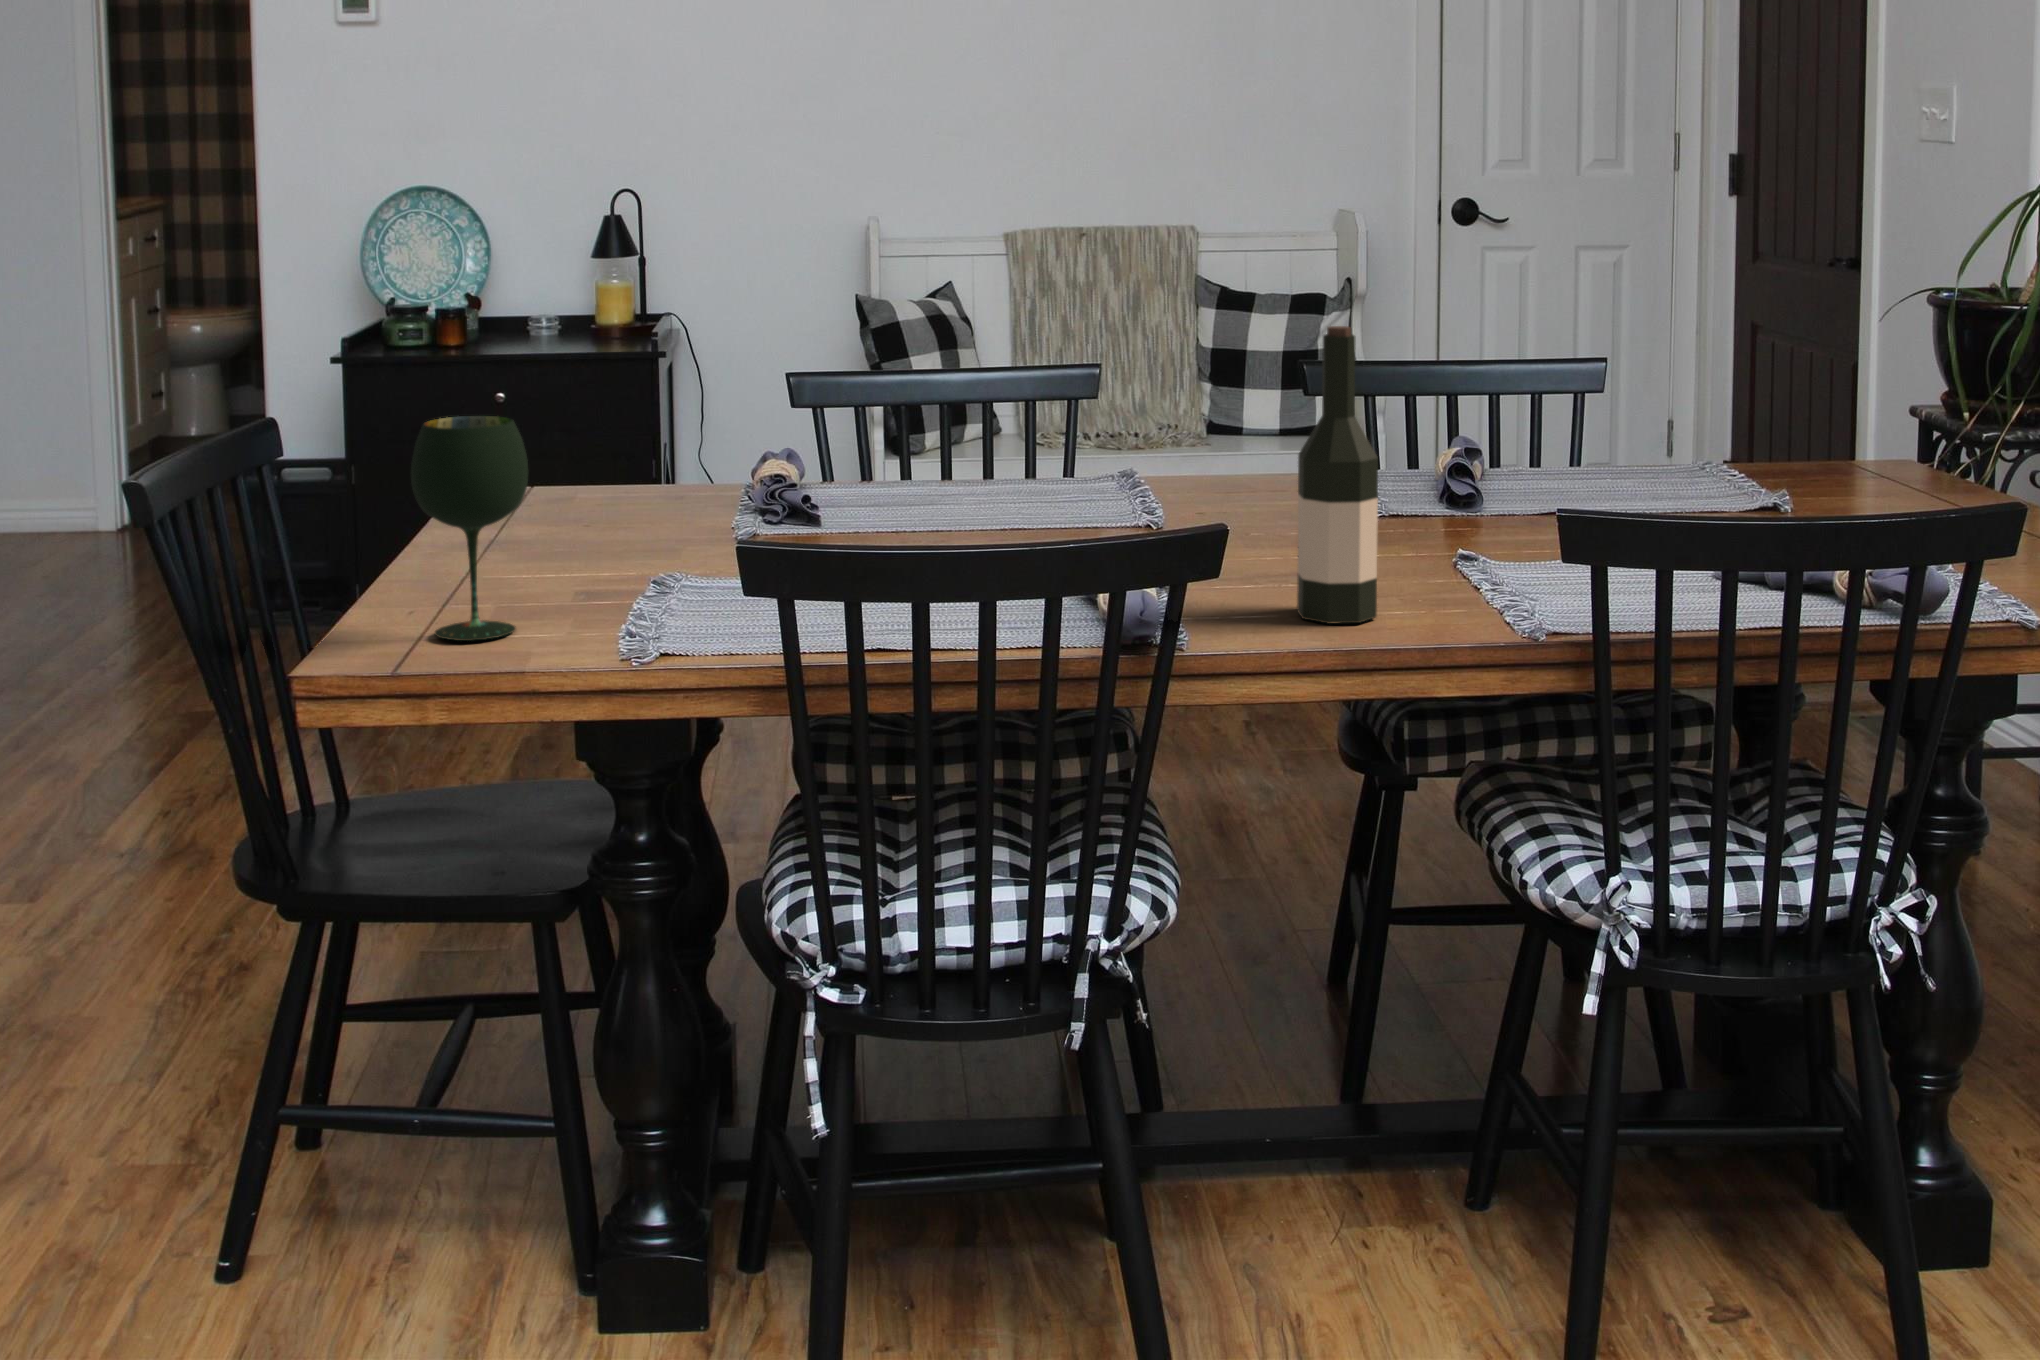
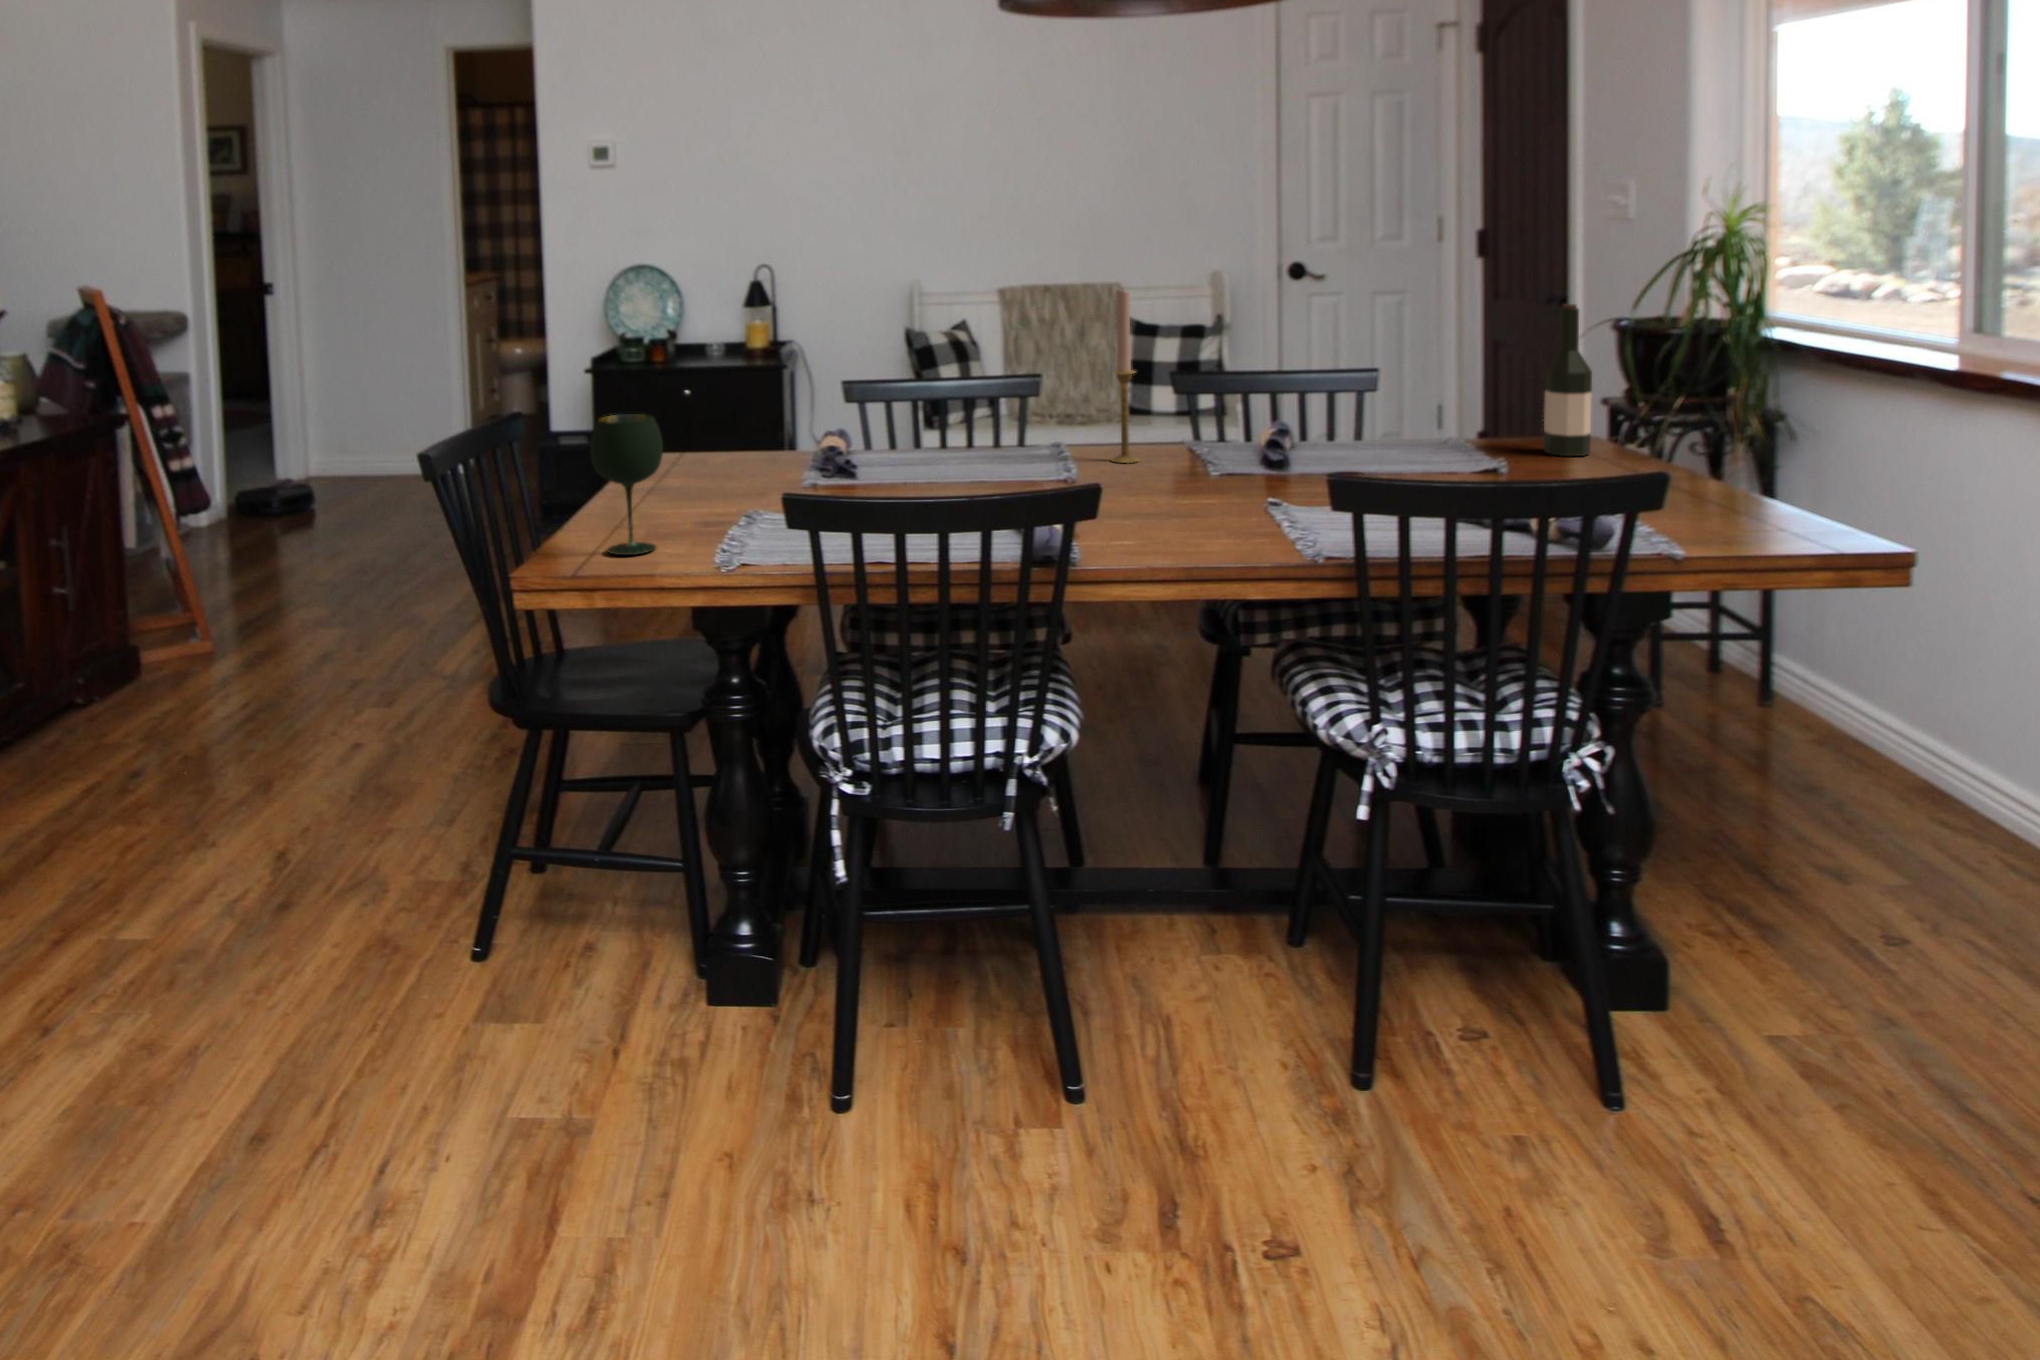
candlestick: none [1209,227,1255,497] -> present [1111,290,1139,463]
wine bottle: present [1297,326,1378,624] -> present [1544,304,1592,456]

